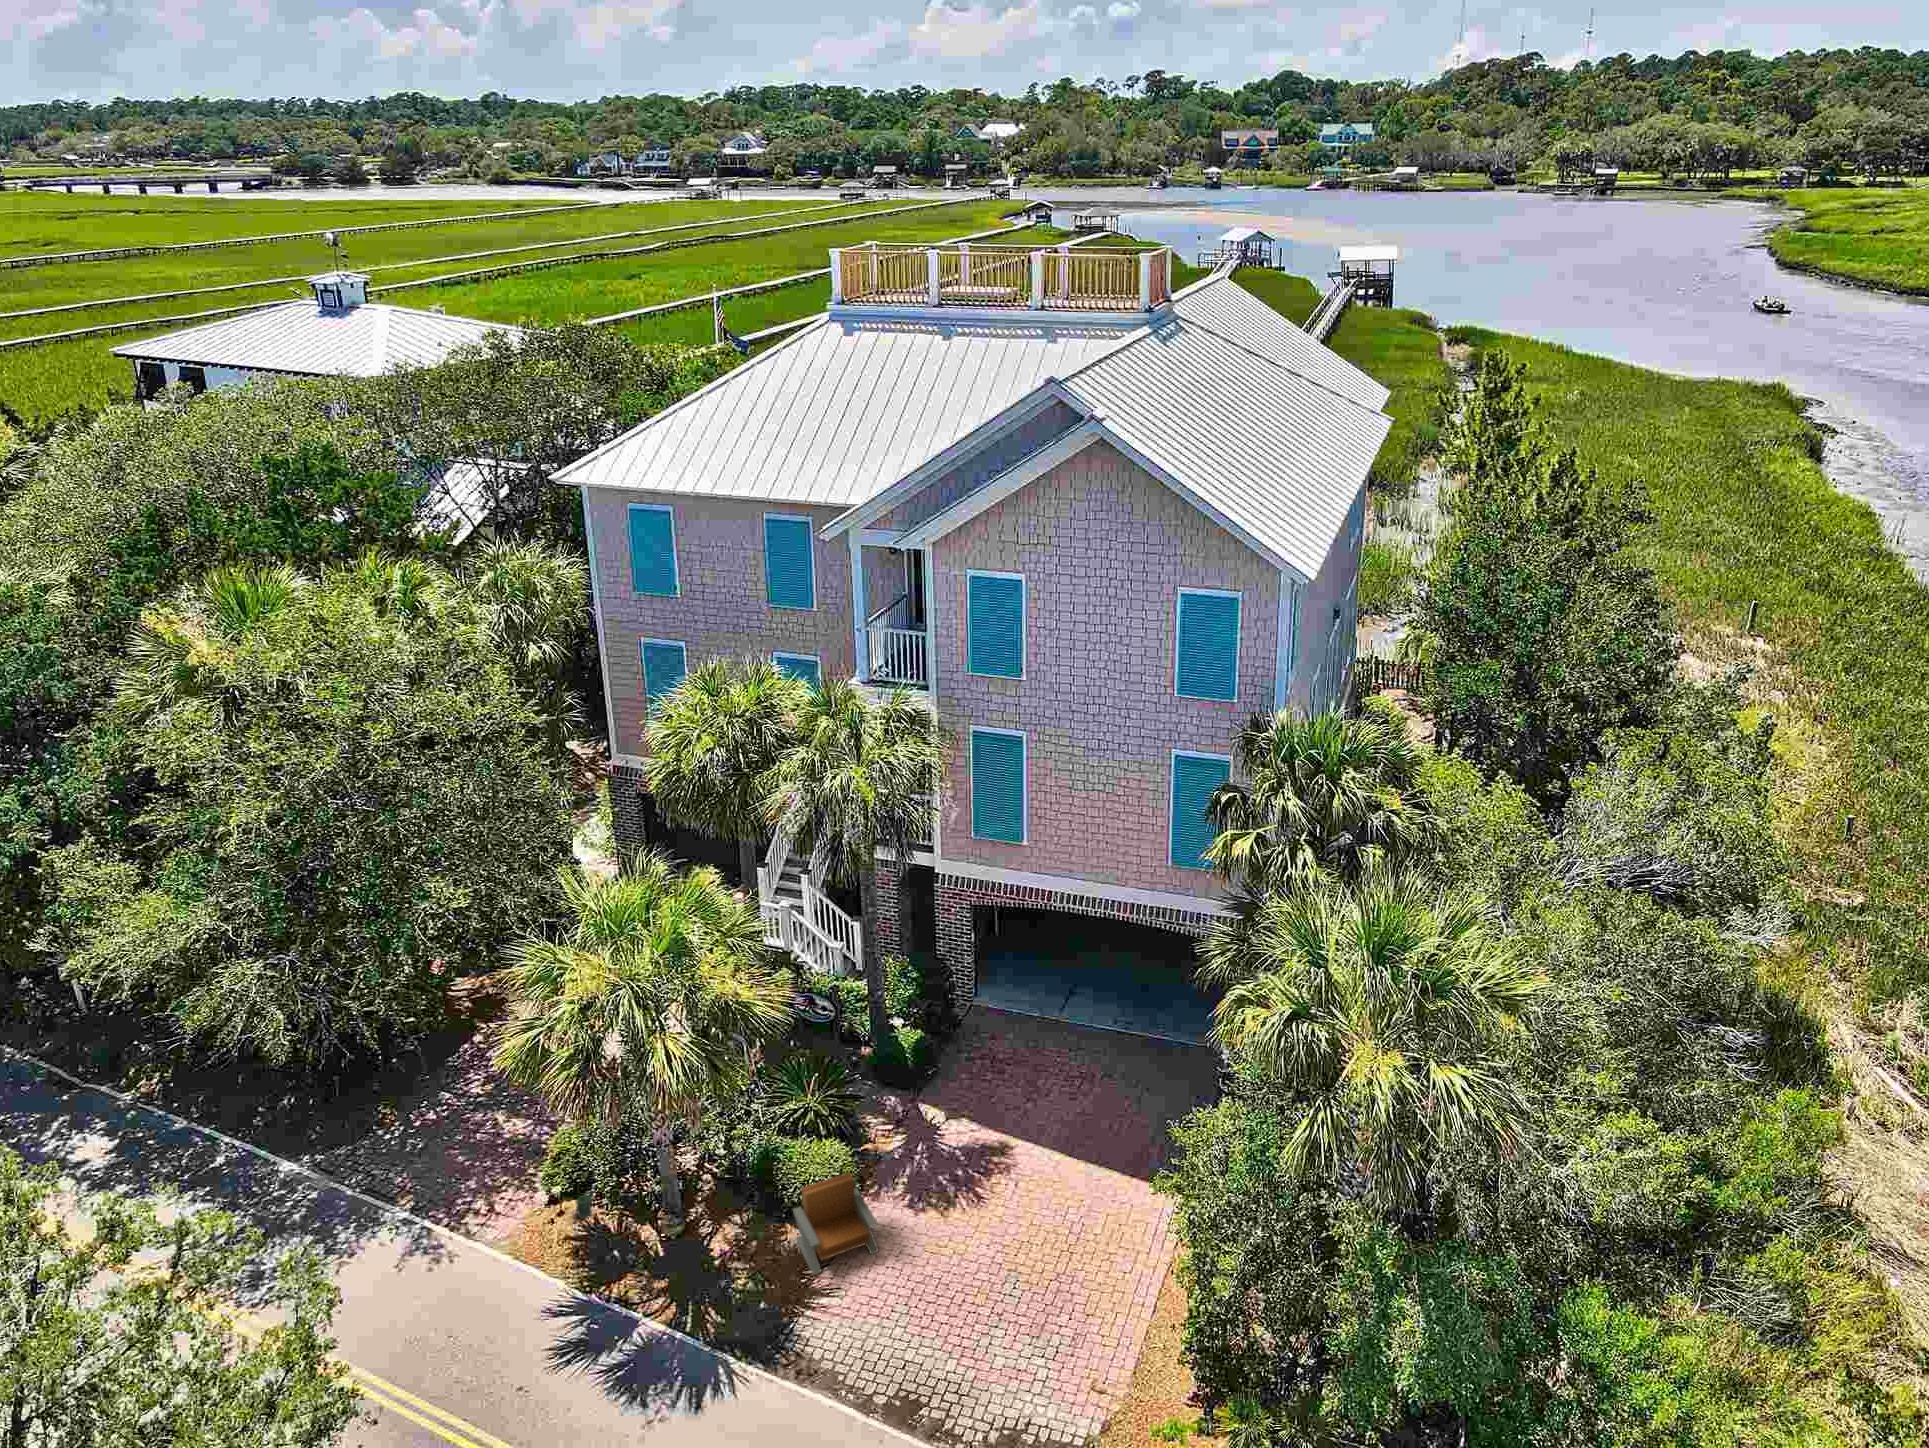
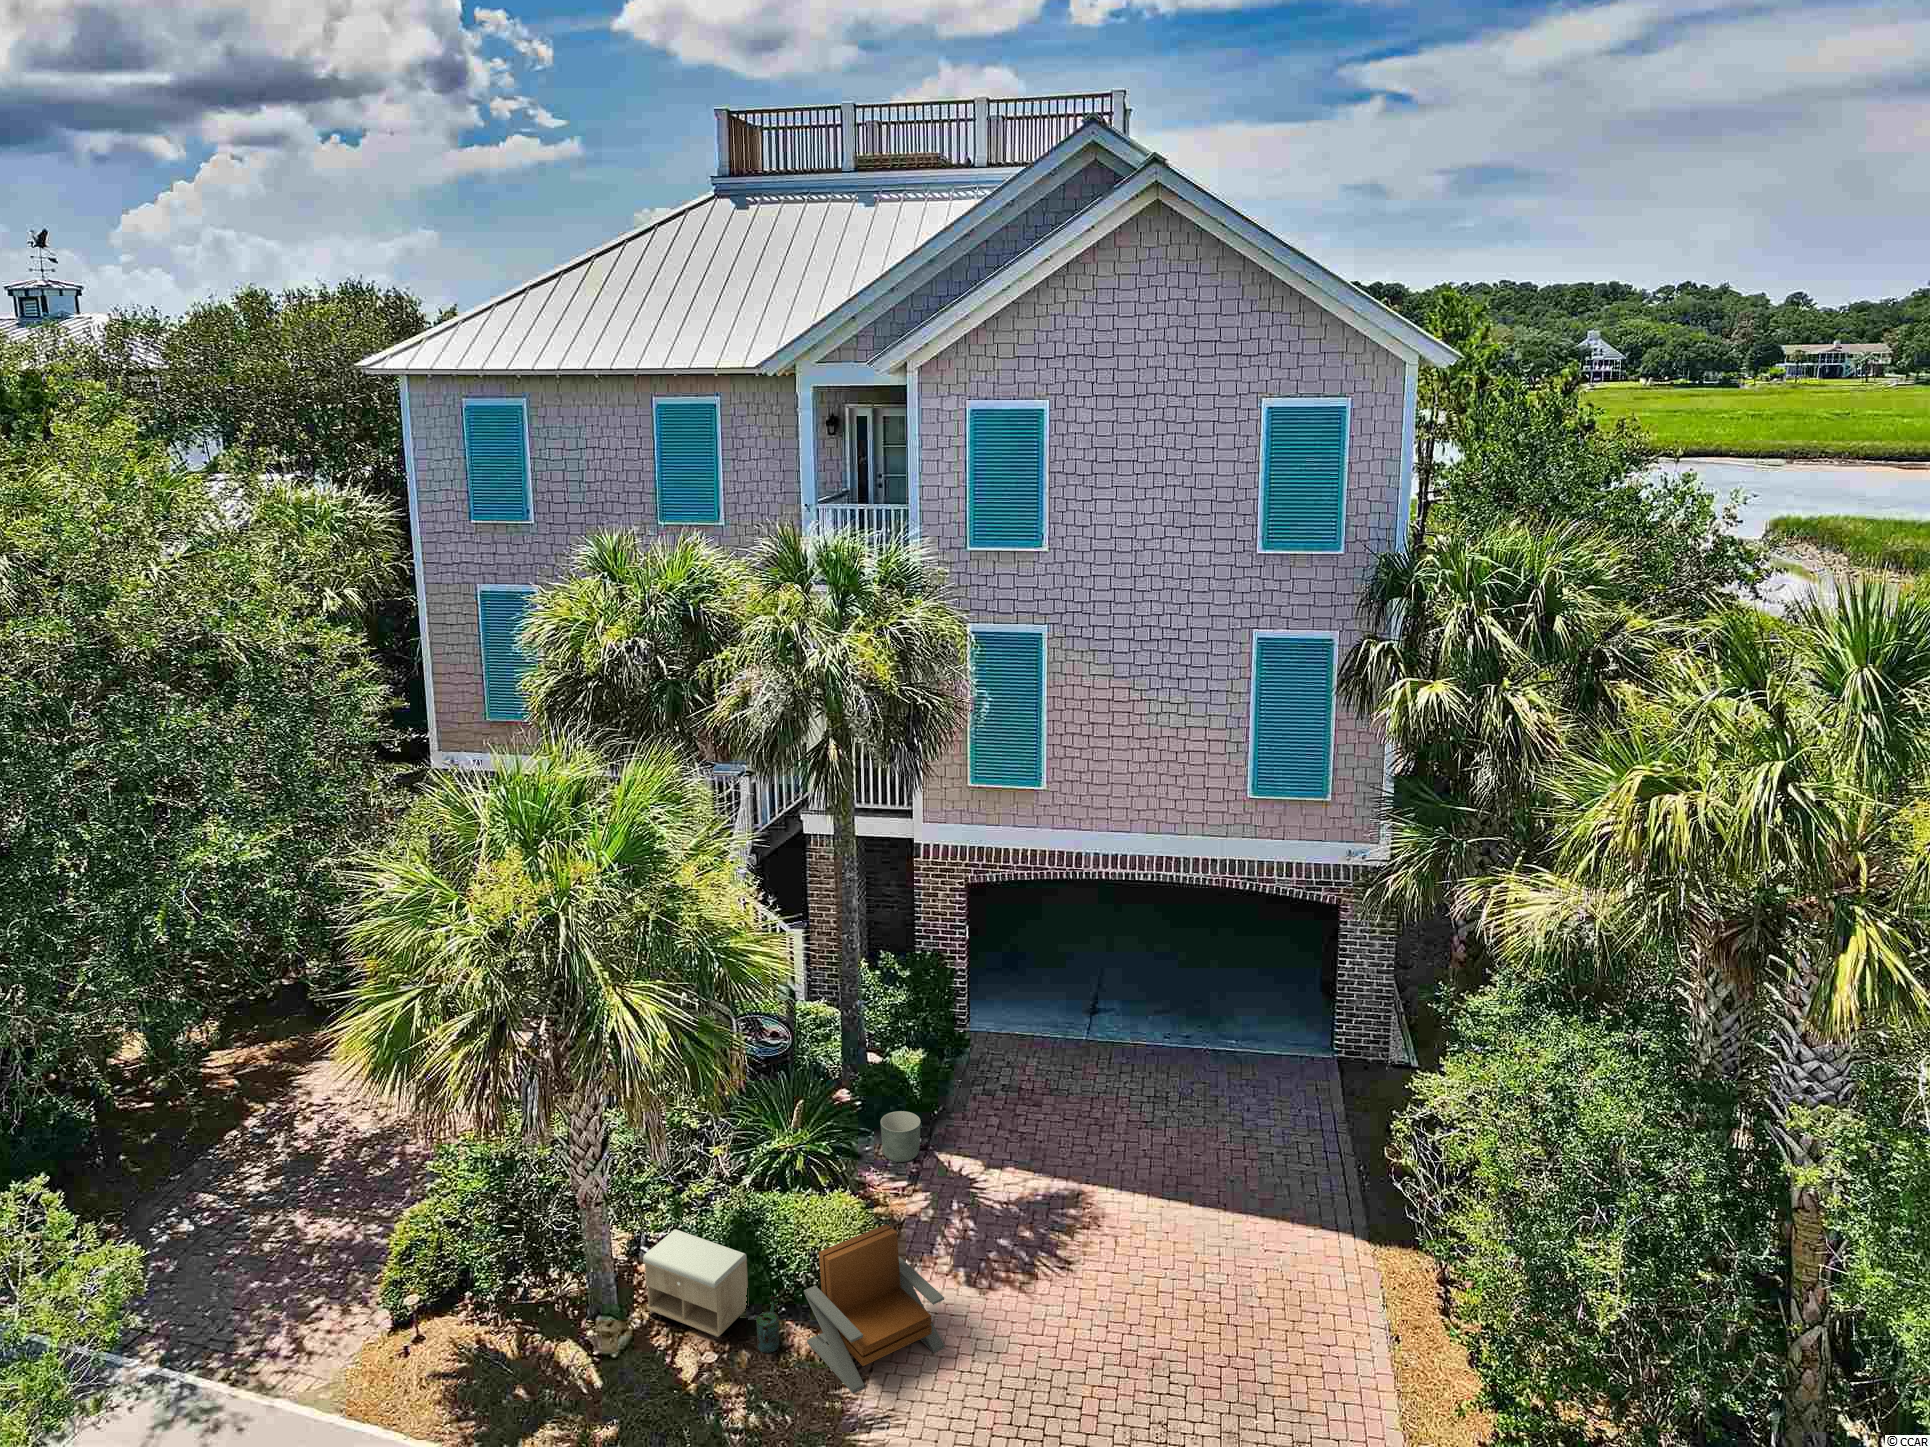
planter: none [880,1078,907,1113] -> present [881,1111,921,1162]
storage bench: none [698,1159,764,1231] -> present [643,1229,748,1337]
watering can: present [576,1186,594,1219] -> present [756,1296,779,1353]

